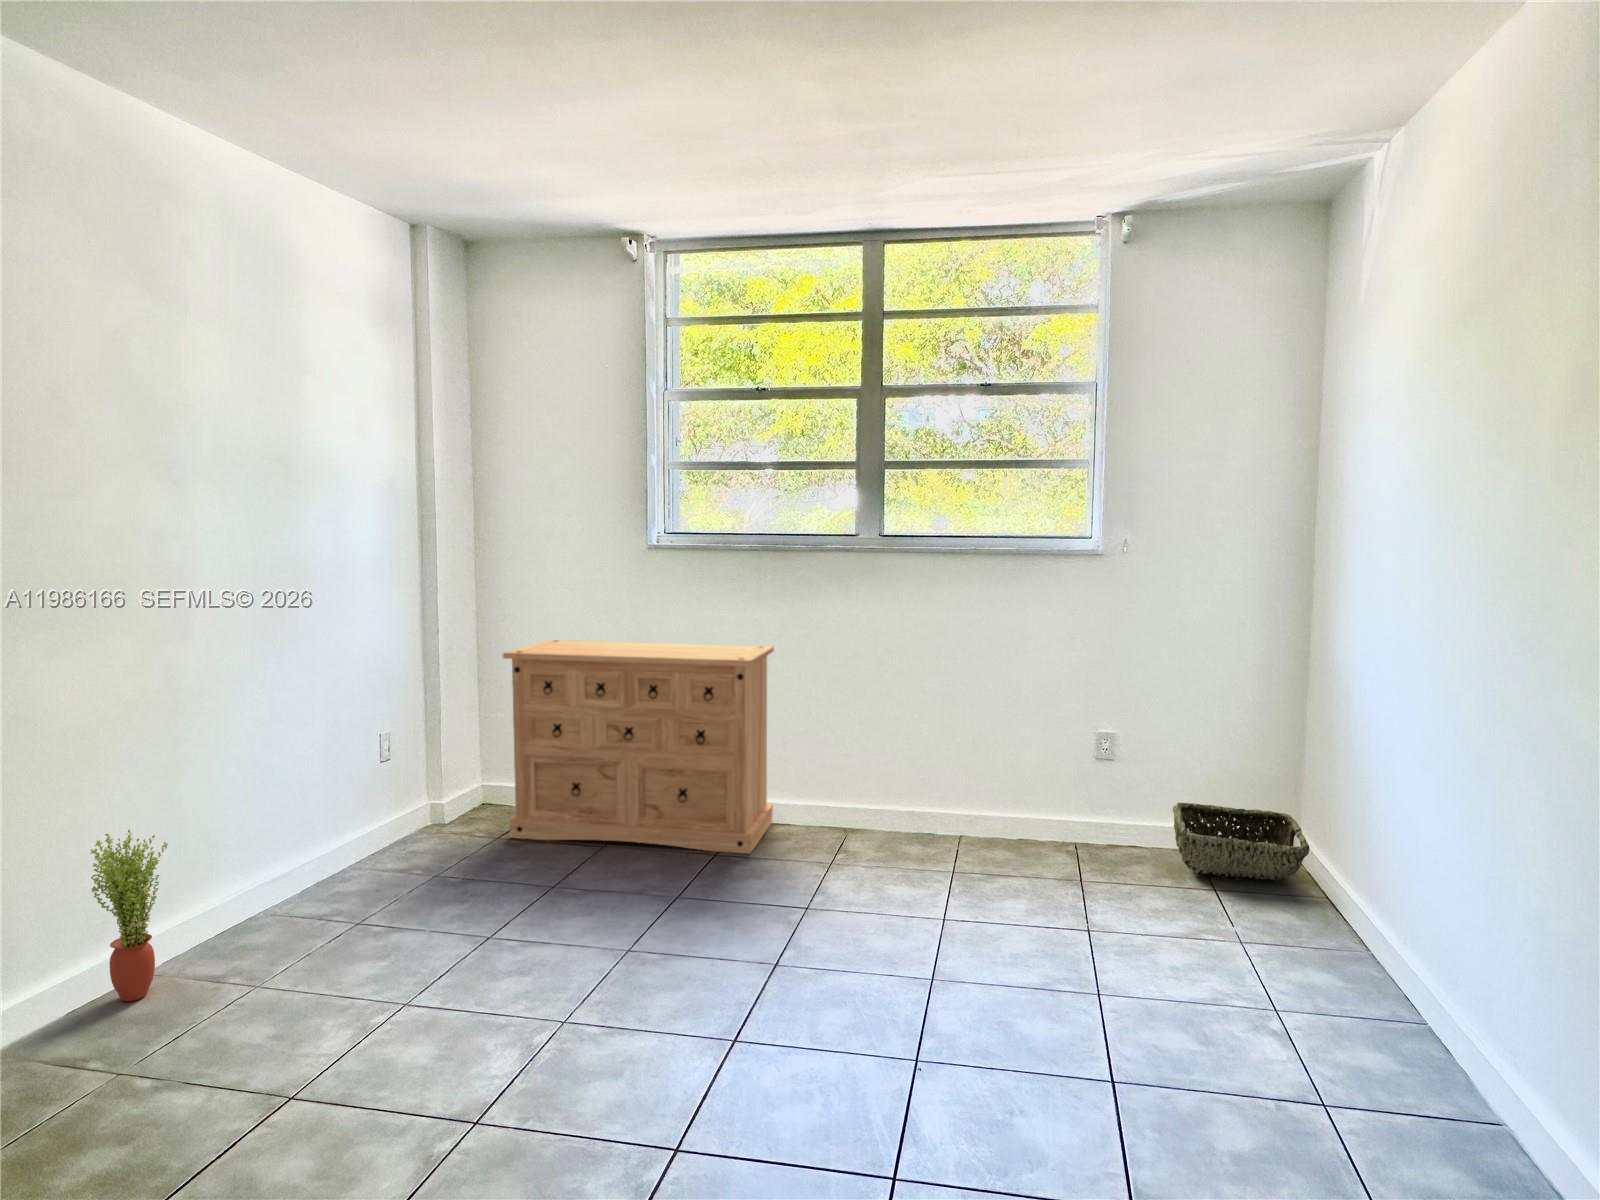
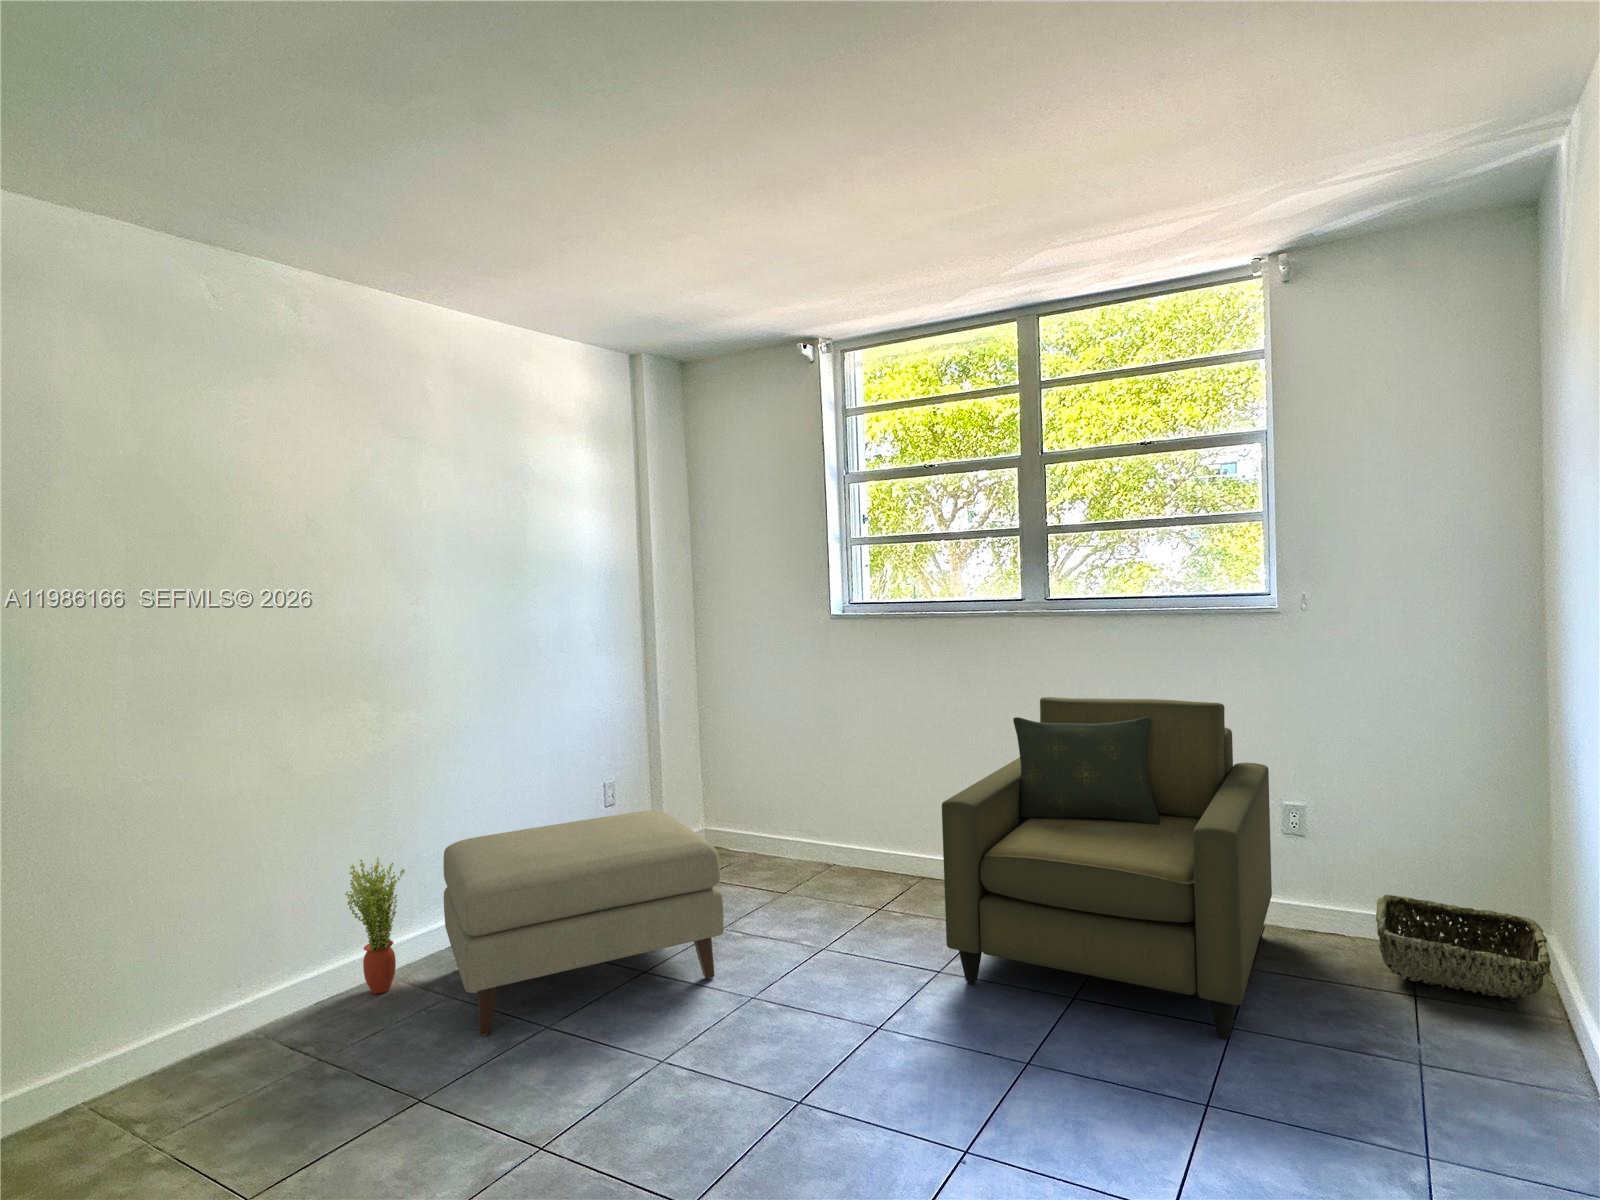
armchair: none [821,631,1108,936] -> present [942,697,1272,1039]
dresser: present [503,640,774,854] -> none [701,702,949,912]
ottoman: none [215,760,581,1029] -> present [443,810,724,1036]

